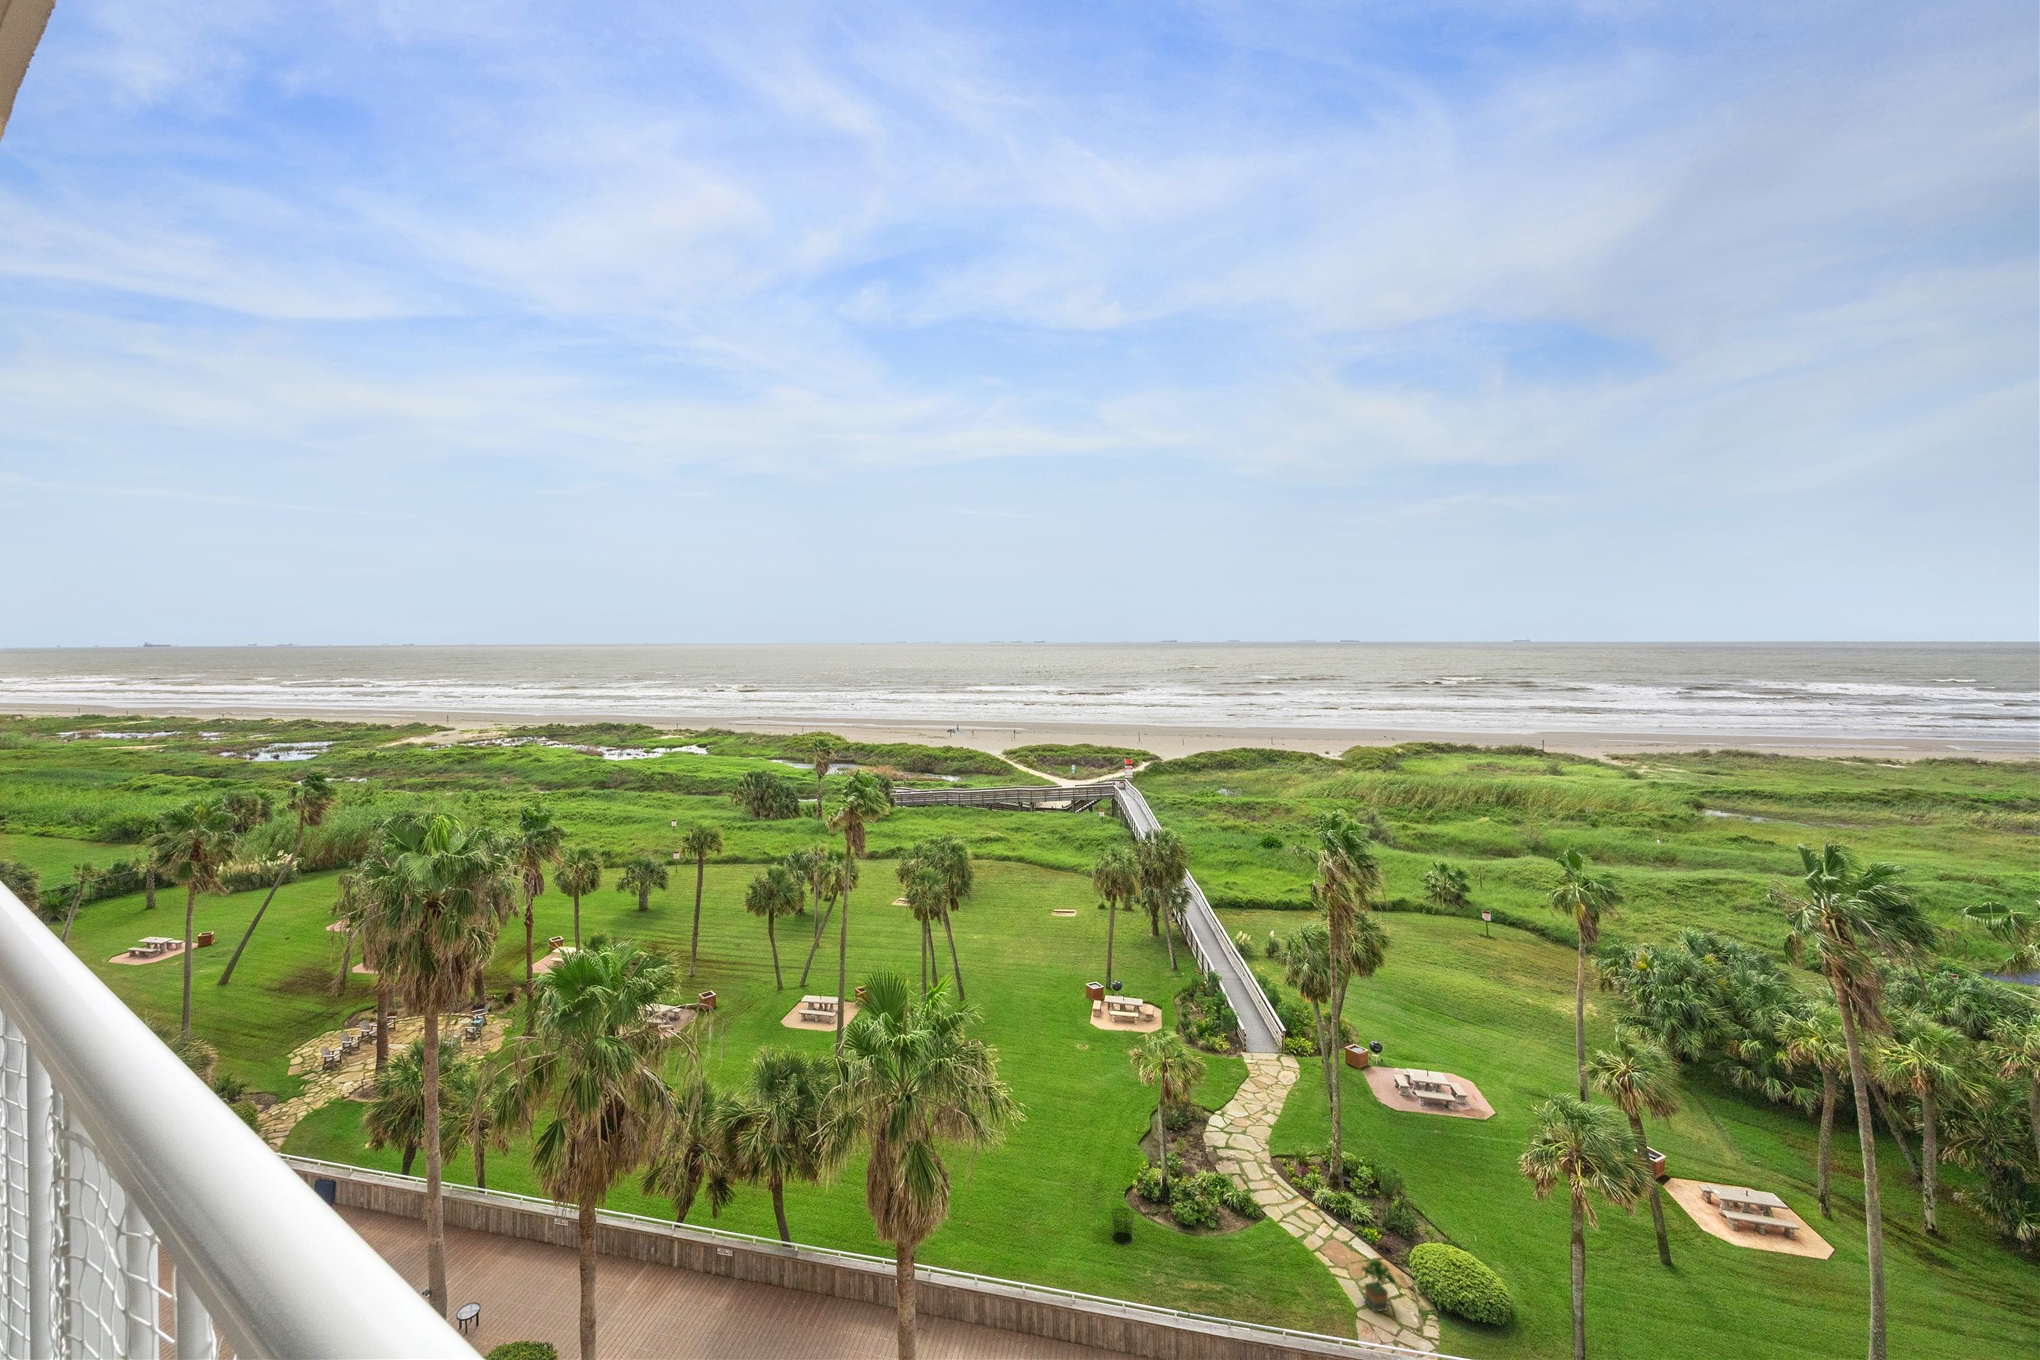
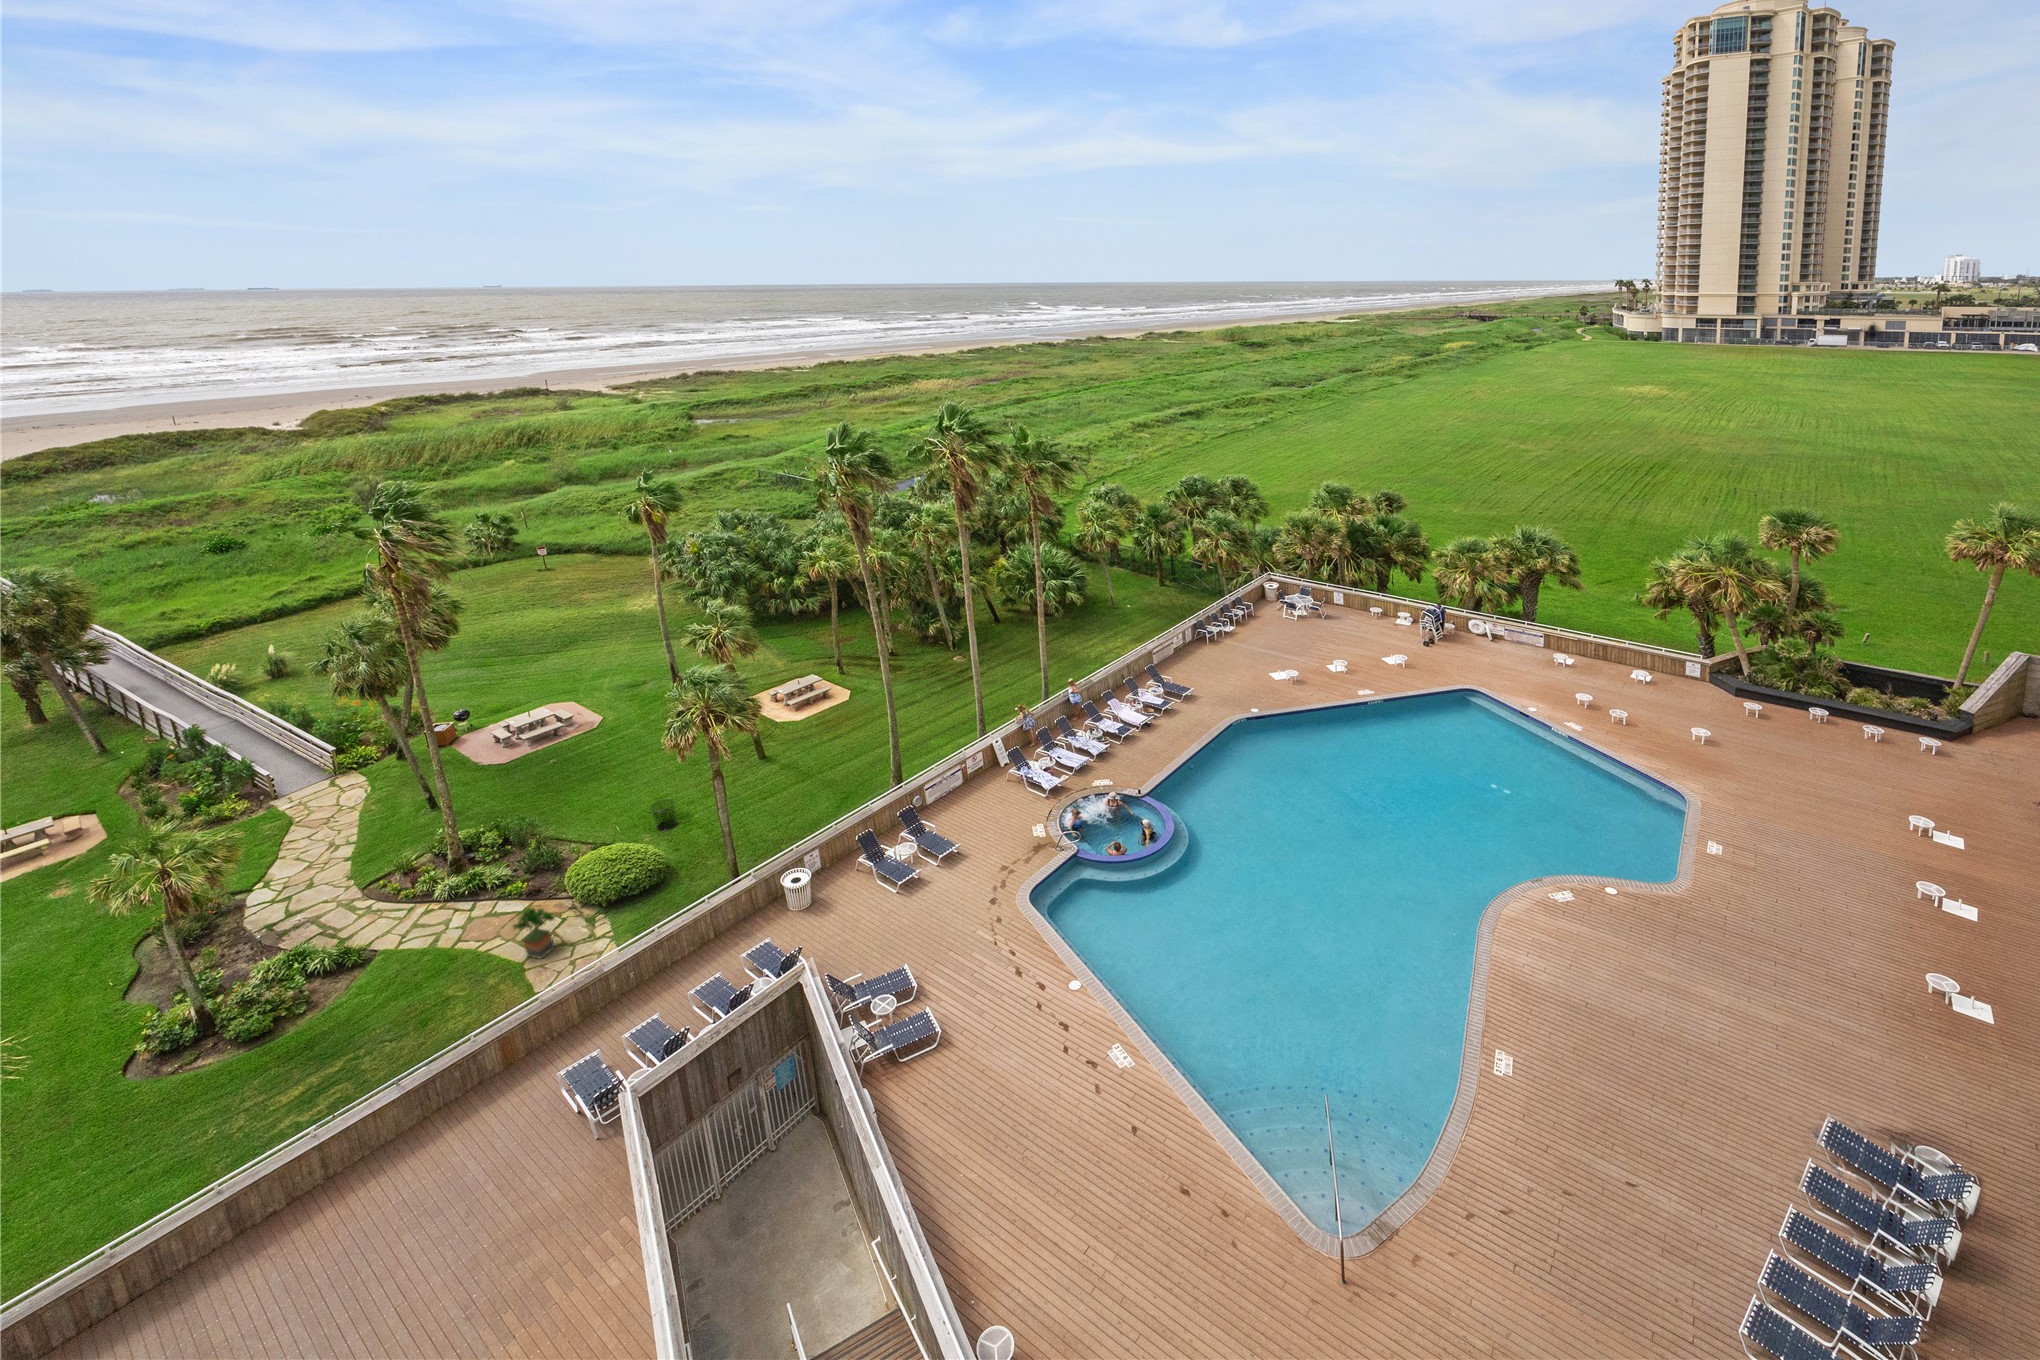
waste bin: present [1112,1207,1134,1244] -> present [651,800,677,831]

